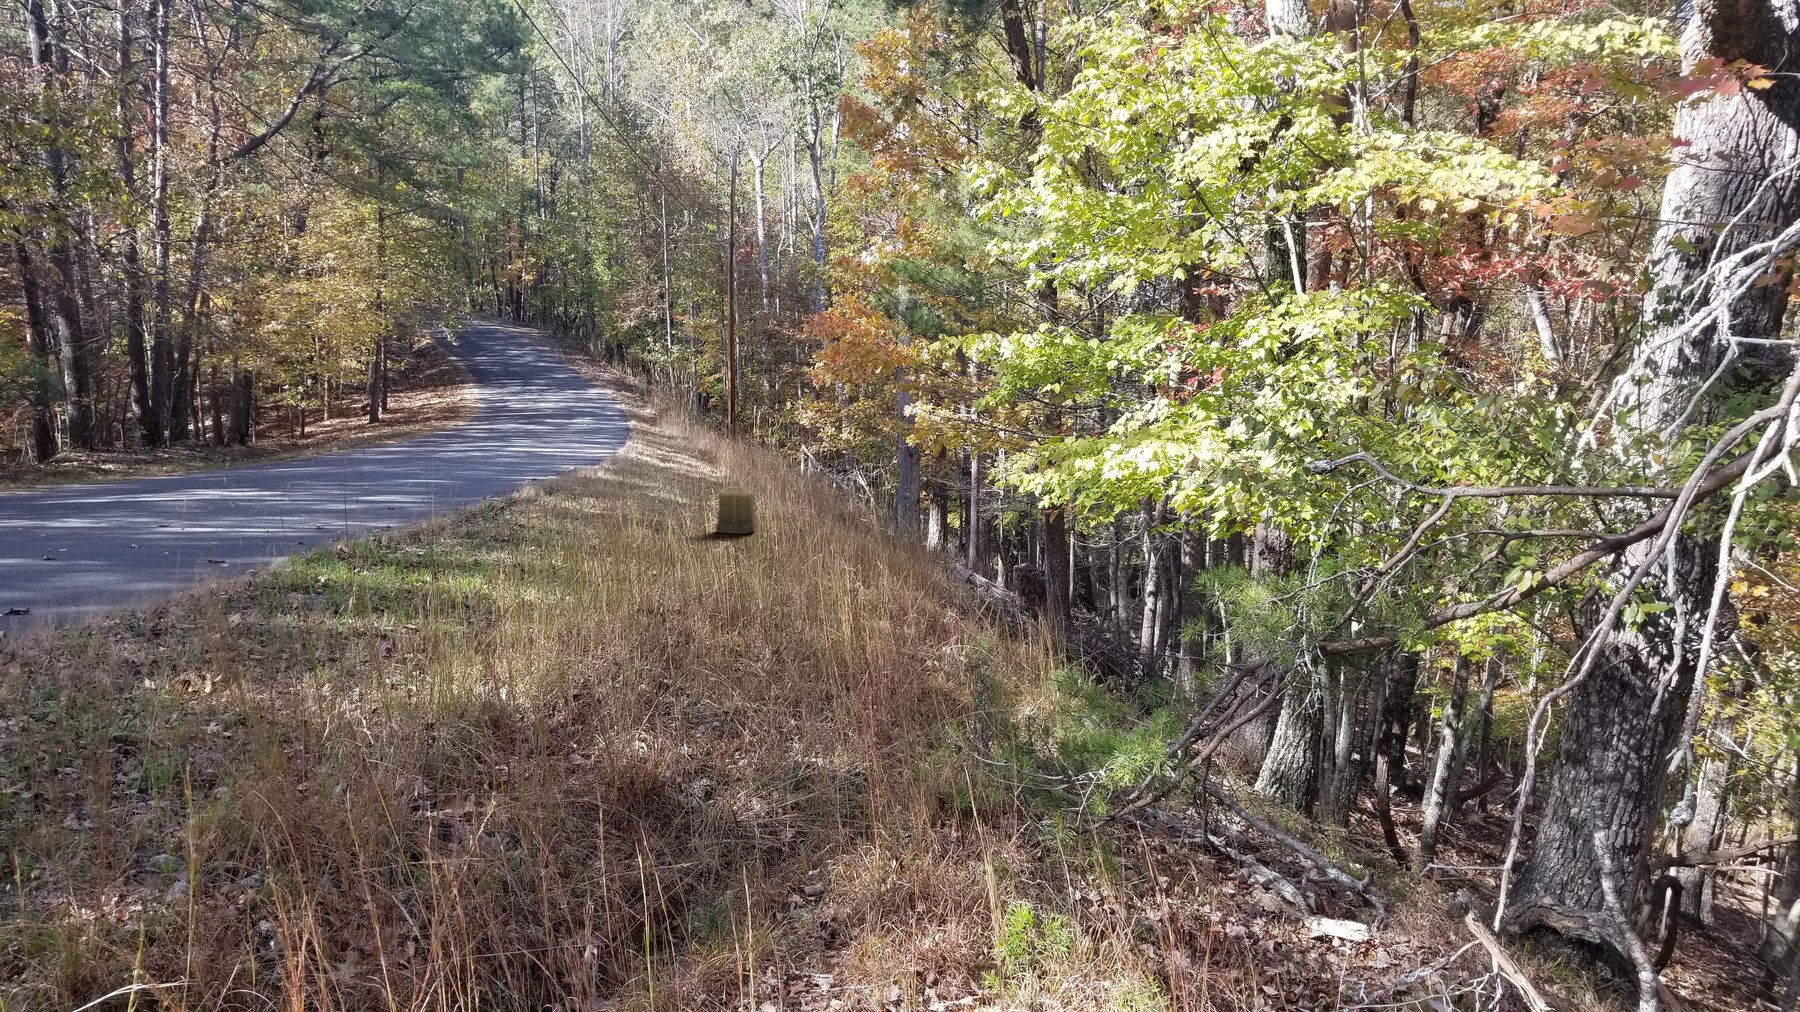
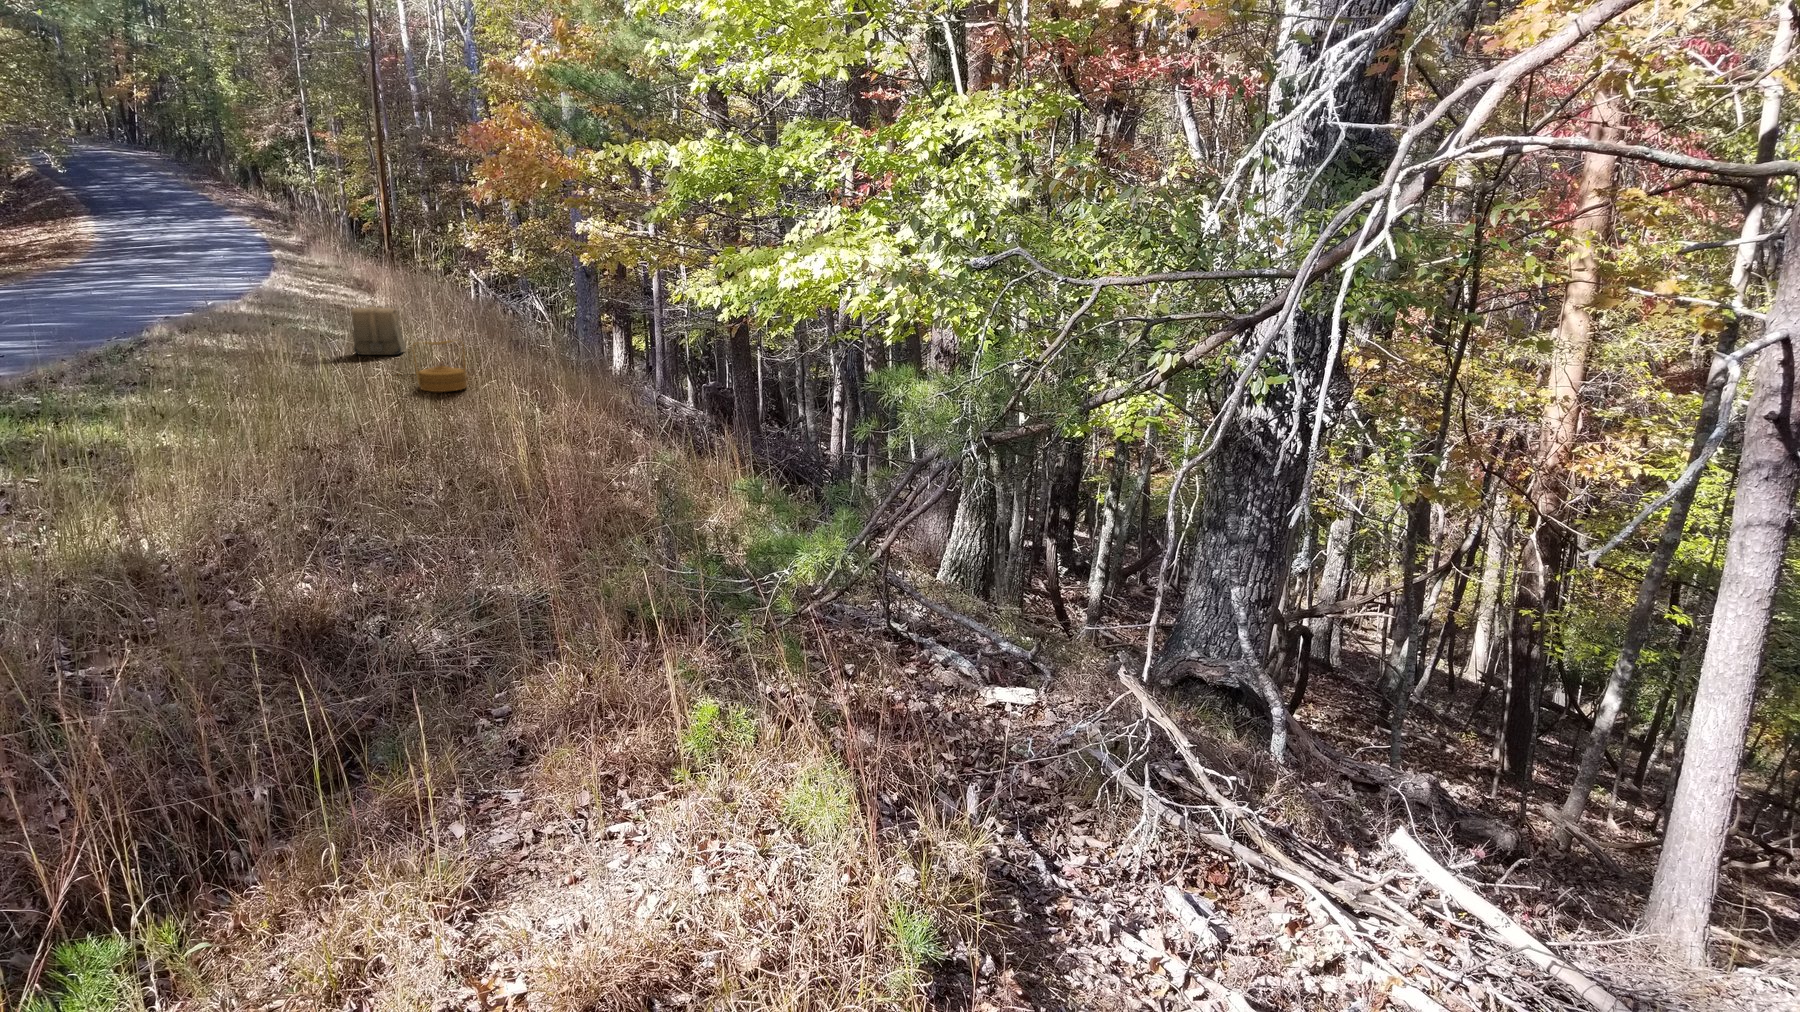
basket: none [768,523,810,570] -> present [412,340,467,392]

